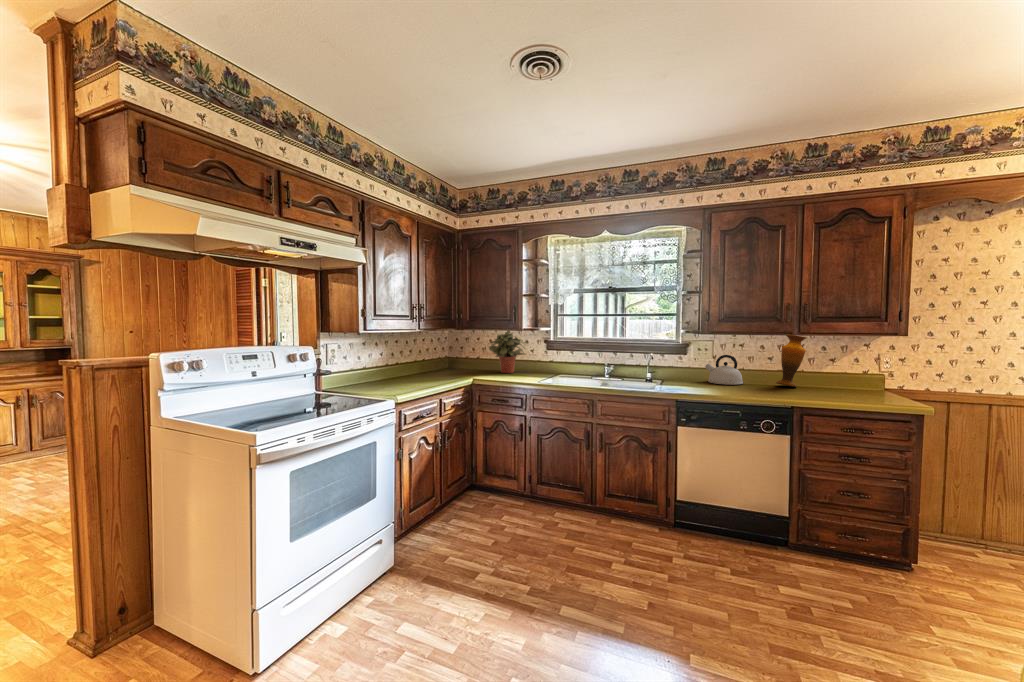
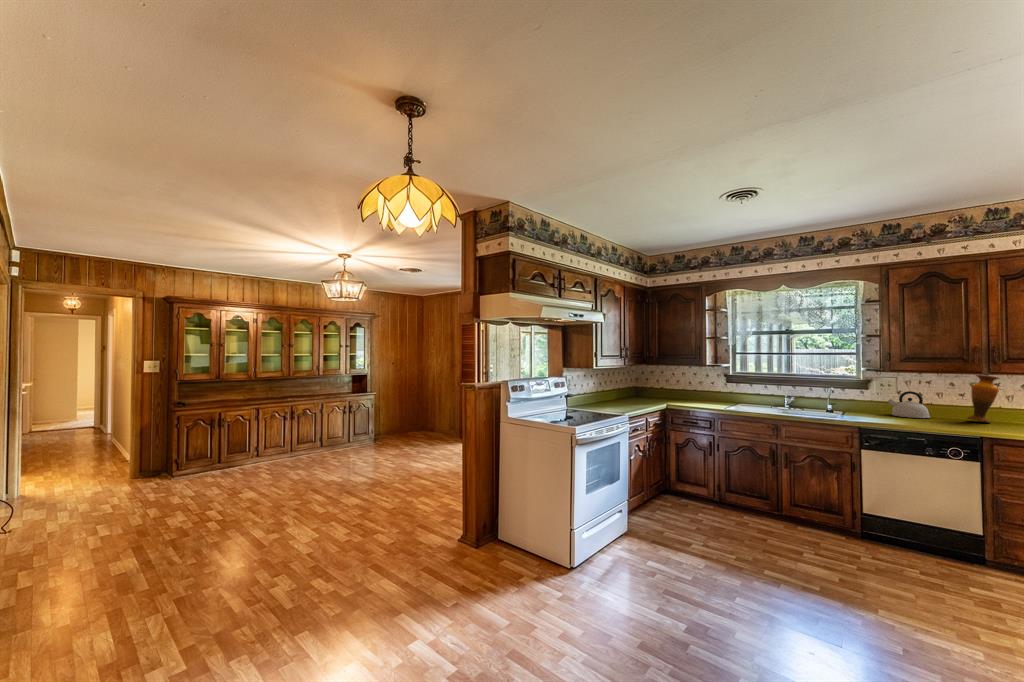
potted plant: present [489,332,528,373] -> none [676,367,710,401]

